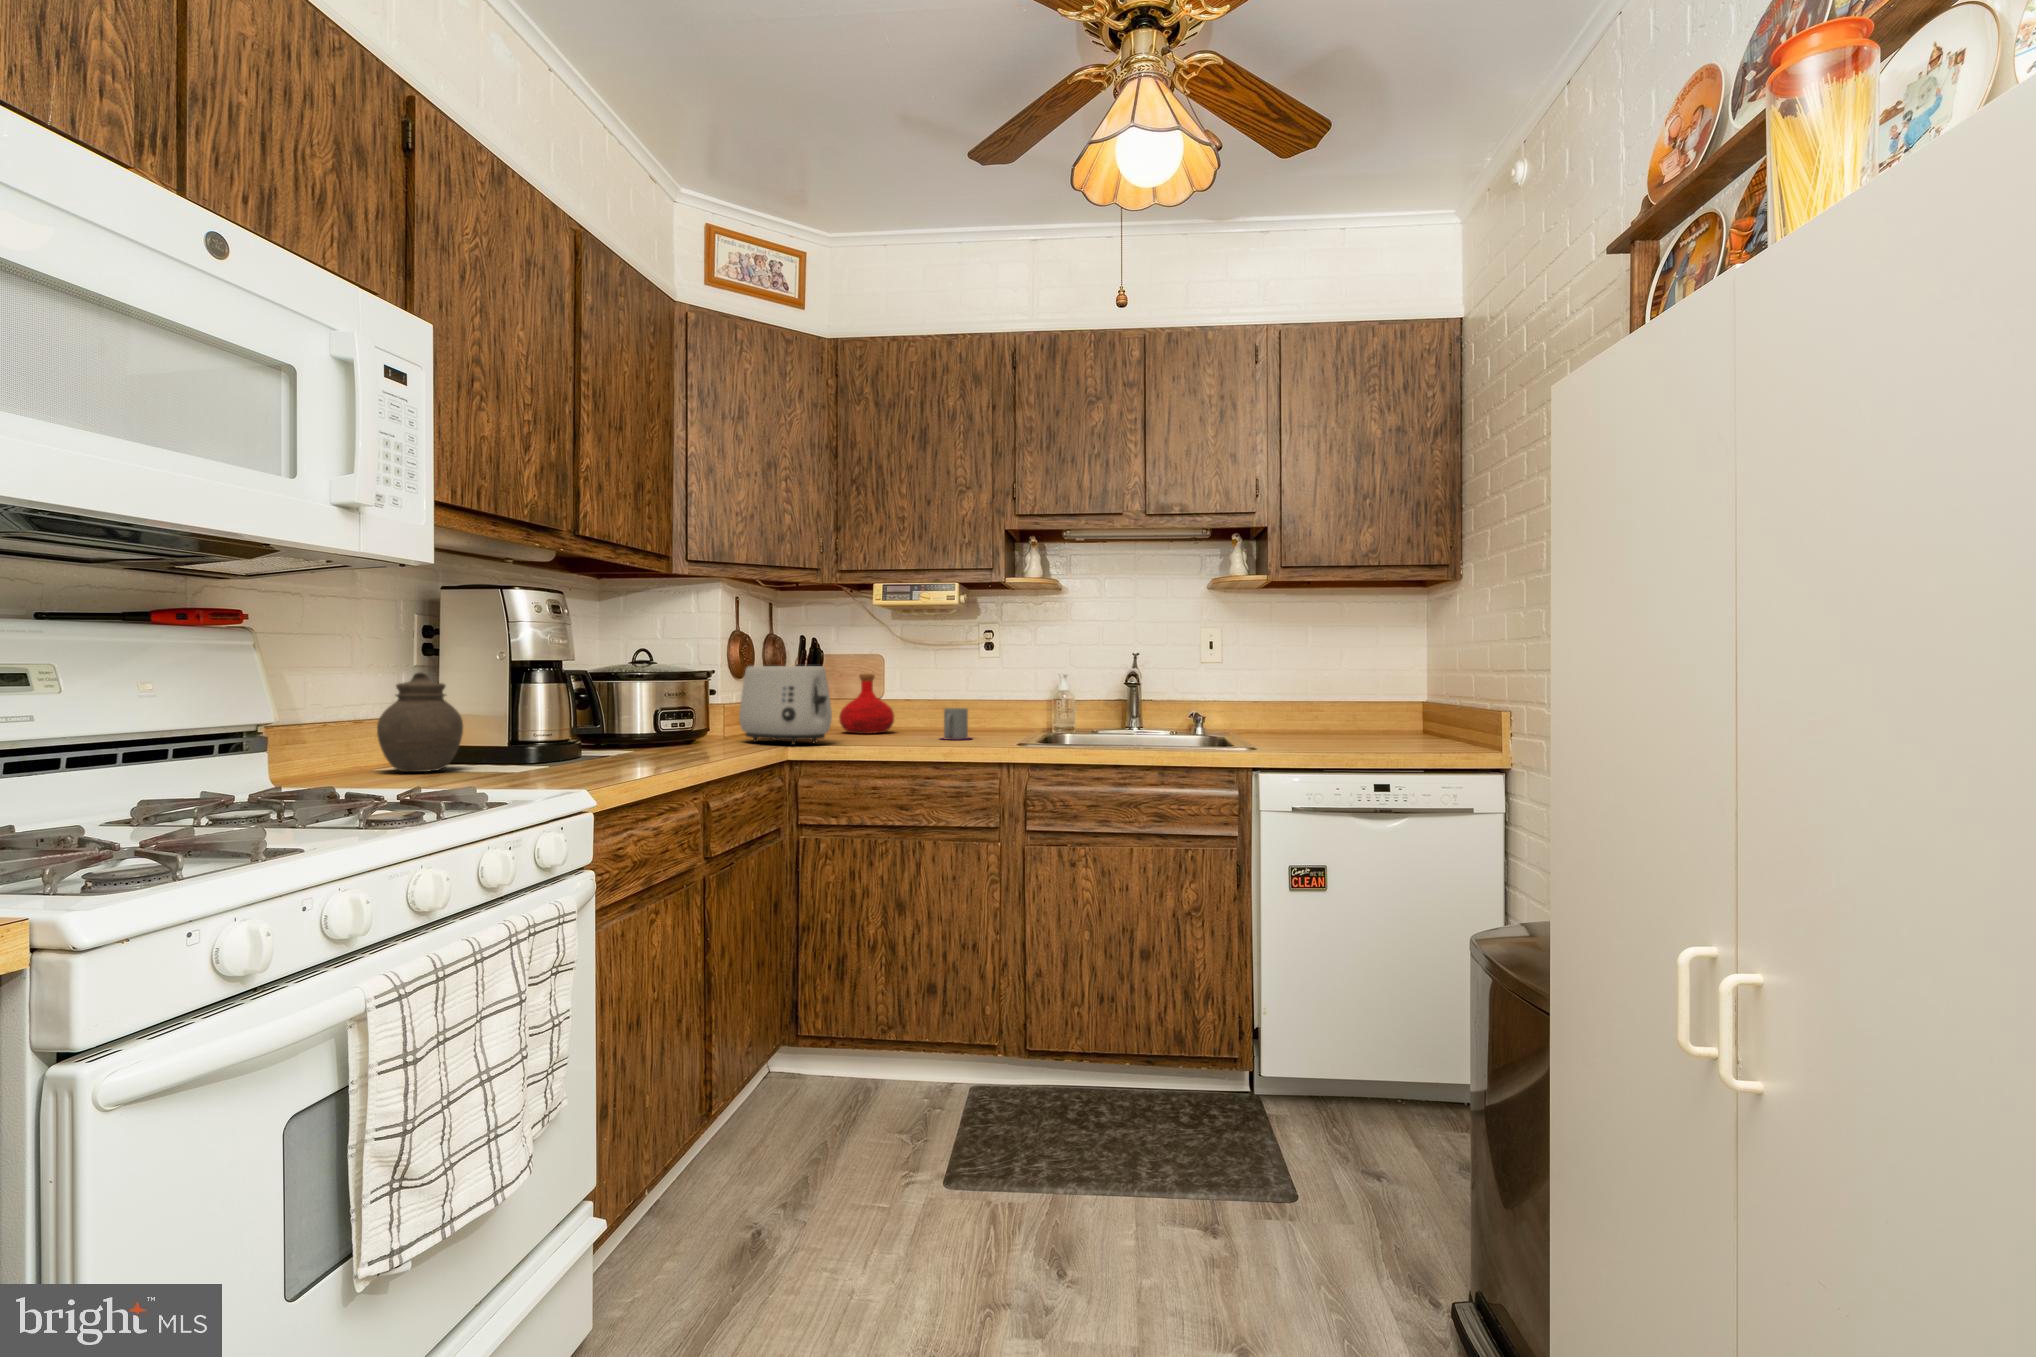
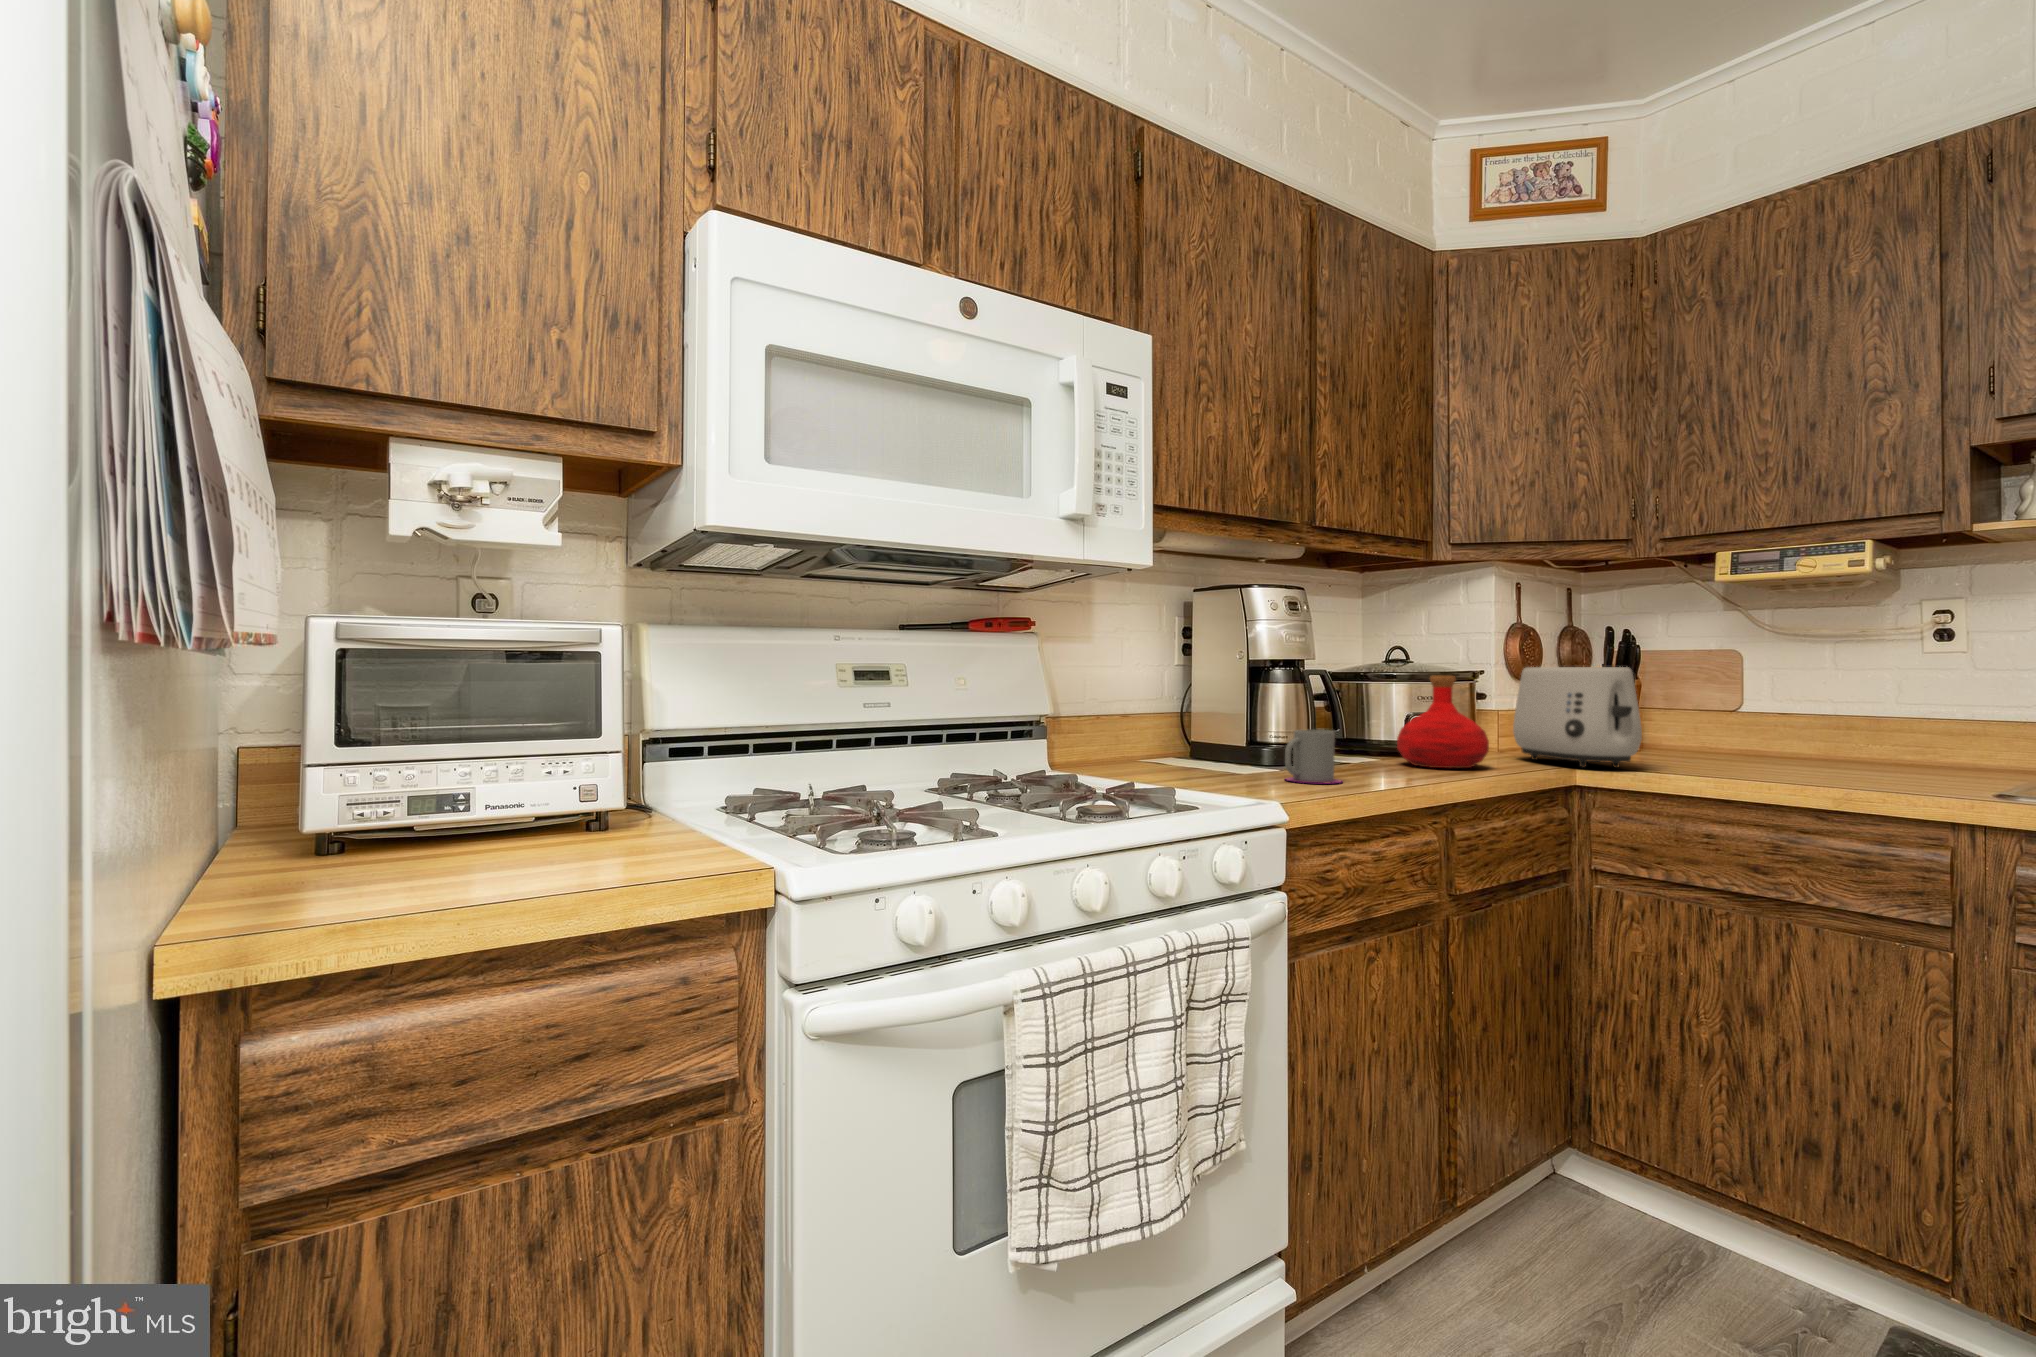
jar: present [377,672,463,772] -> none [1128,673,1198,767]
bottle: present [839,674,894,734] -> present [1397,676,1489,768]
mug: present [944,708,968,740] -> present [1285,730,1341,783]

